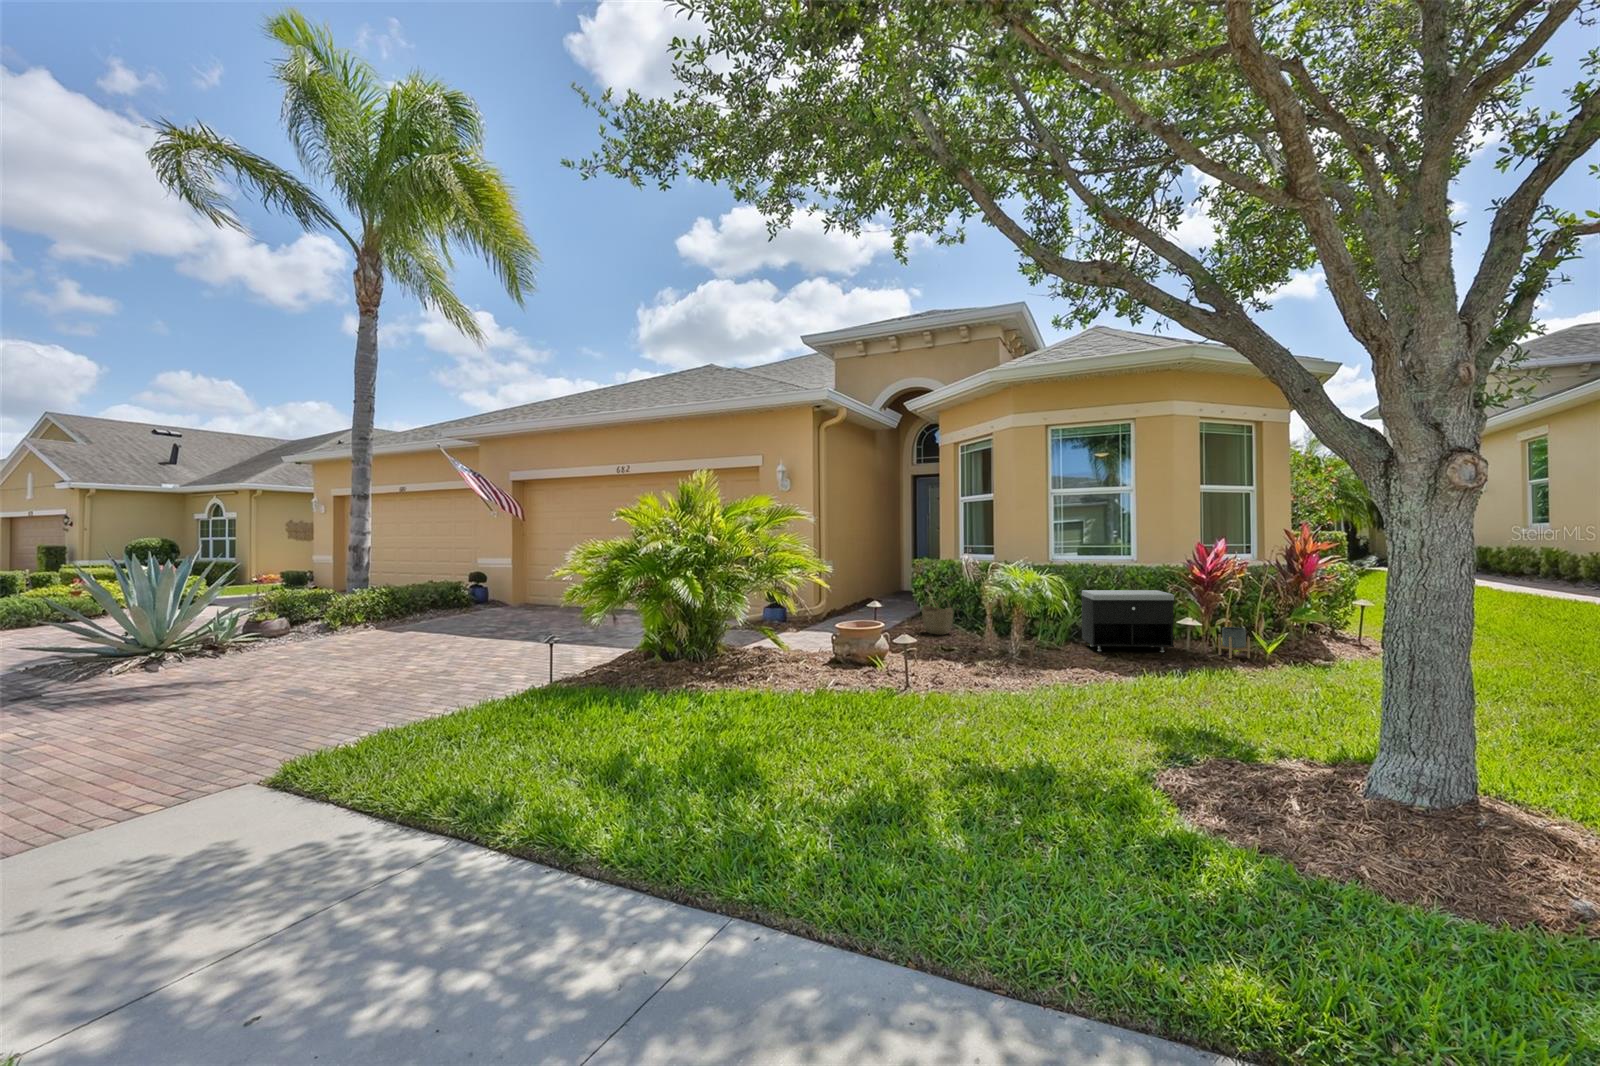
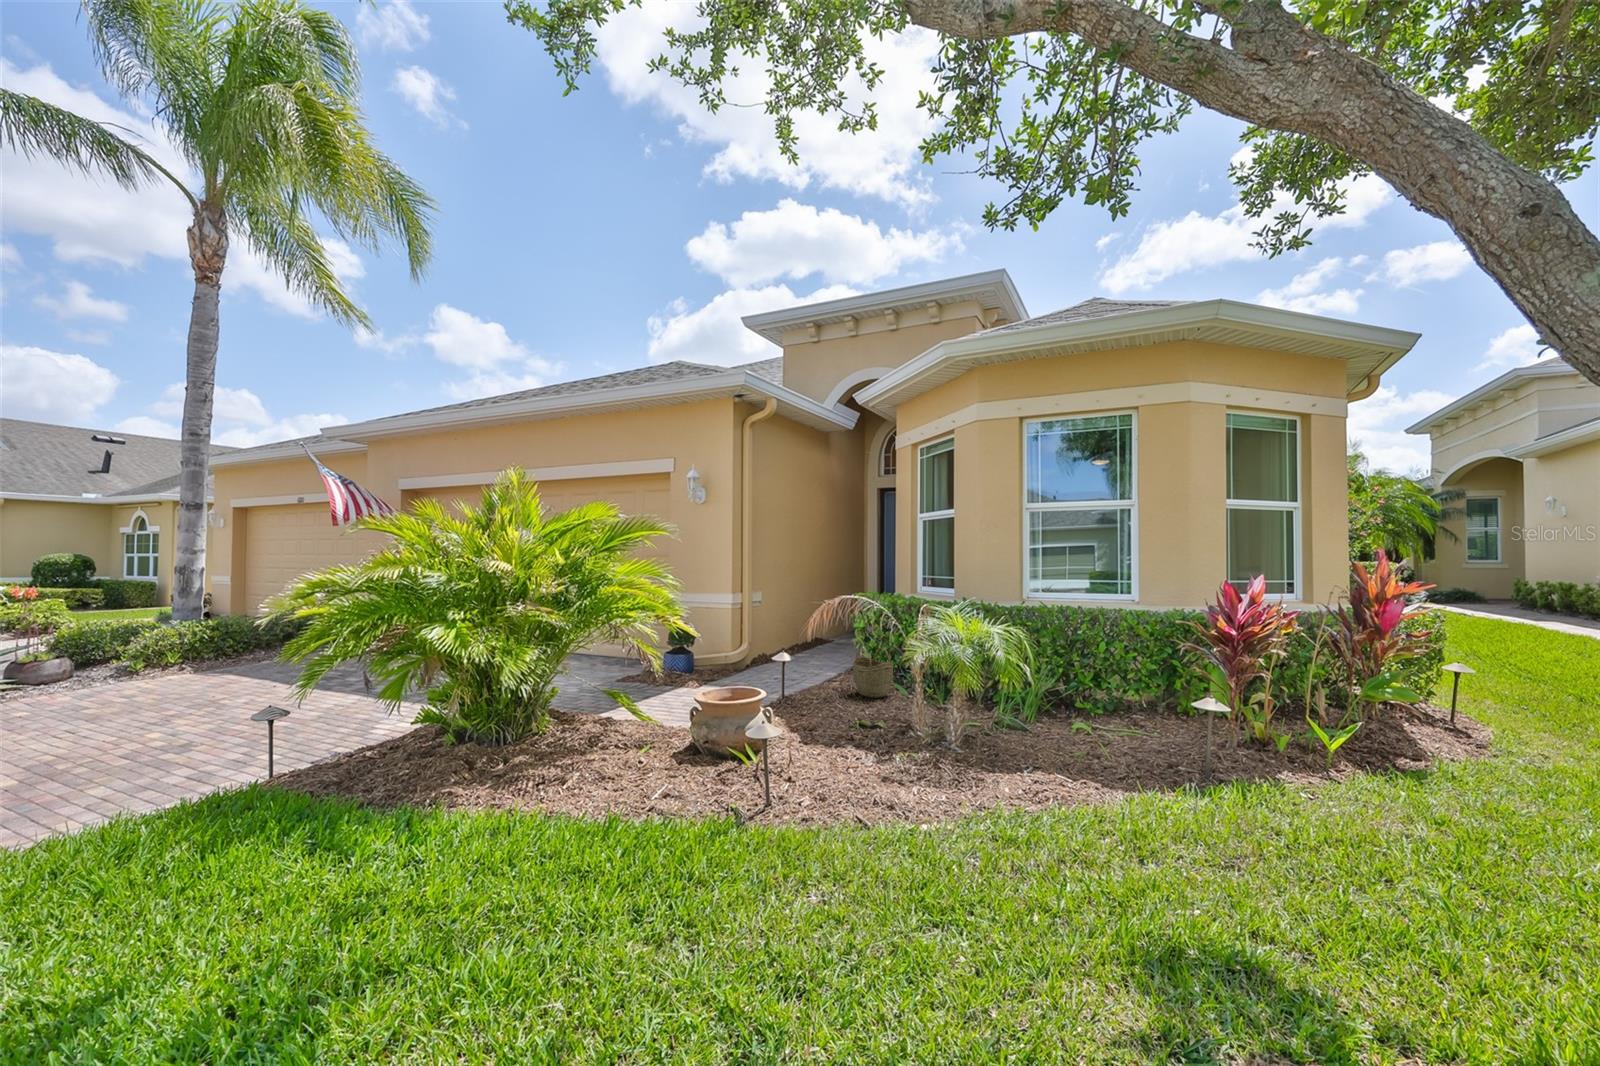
storage bench: present [1082,590,1174,652] -> none [1058,646,1188,740]
planter: present [1218,627,1250,659] -> none [1254,707,1301,757]

